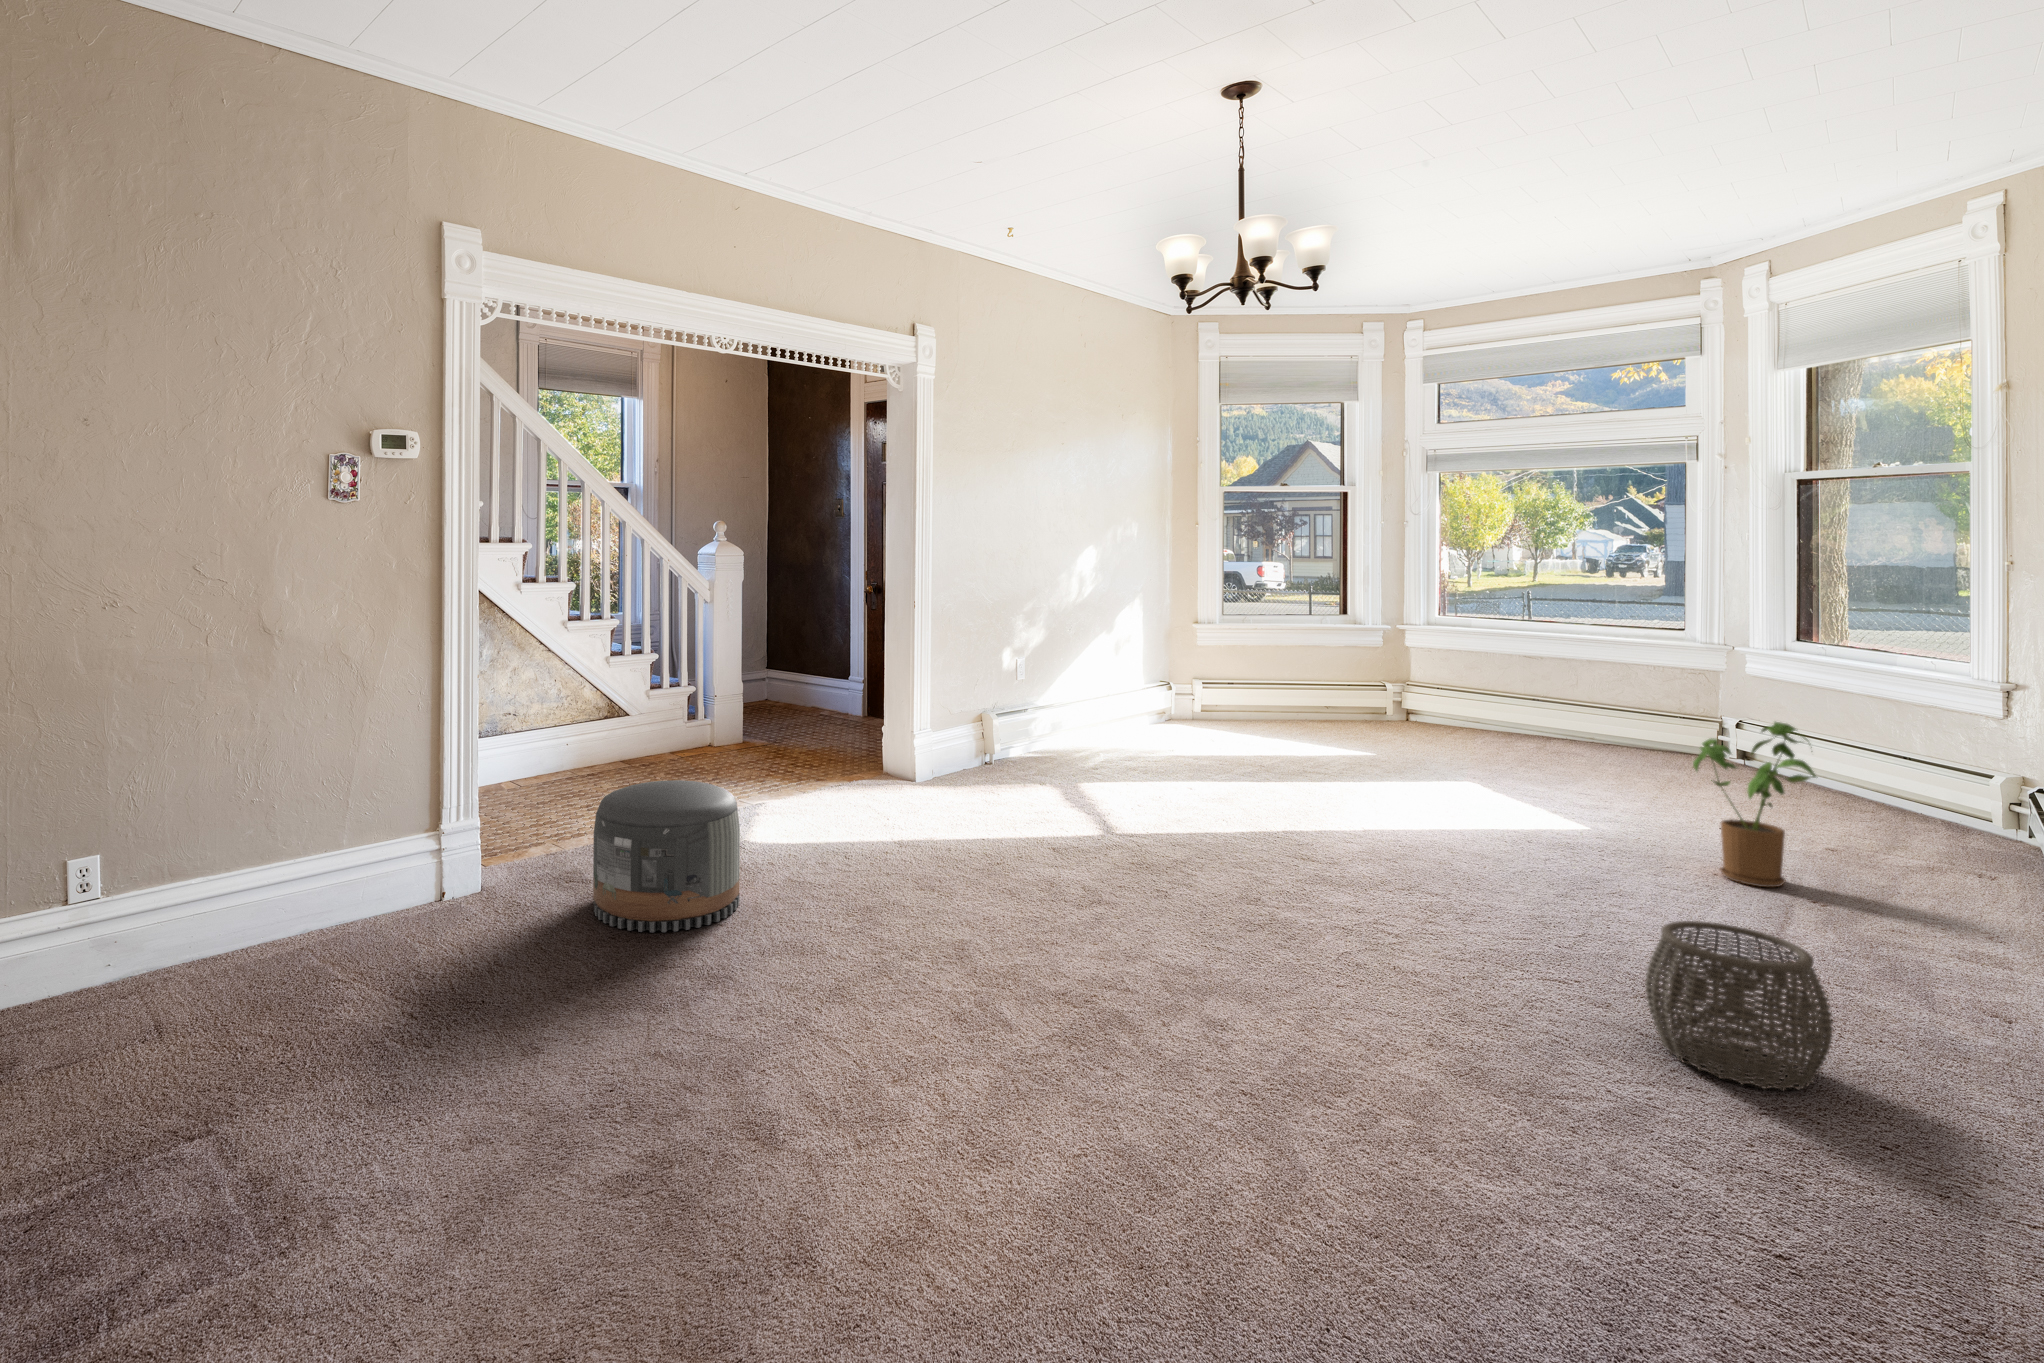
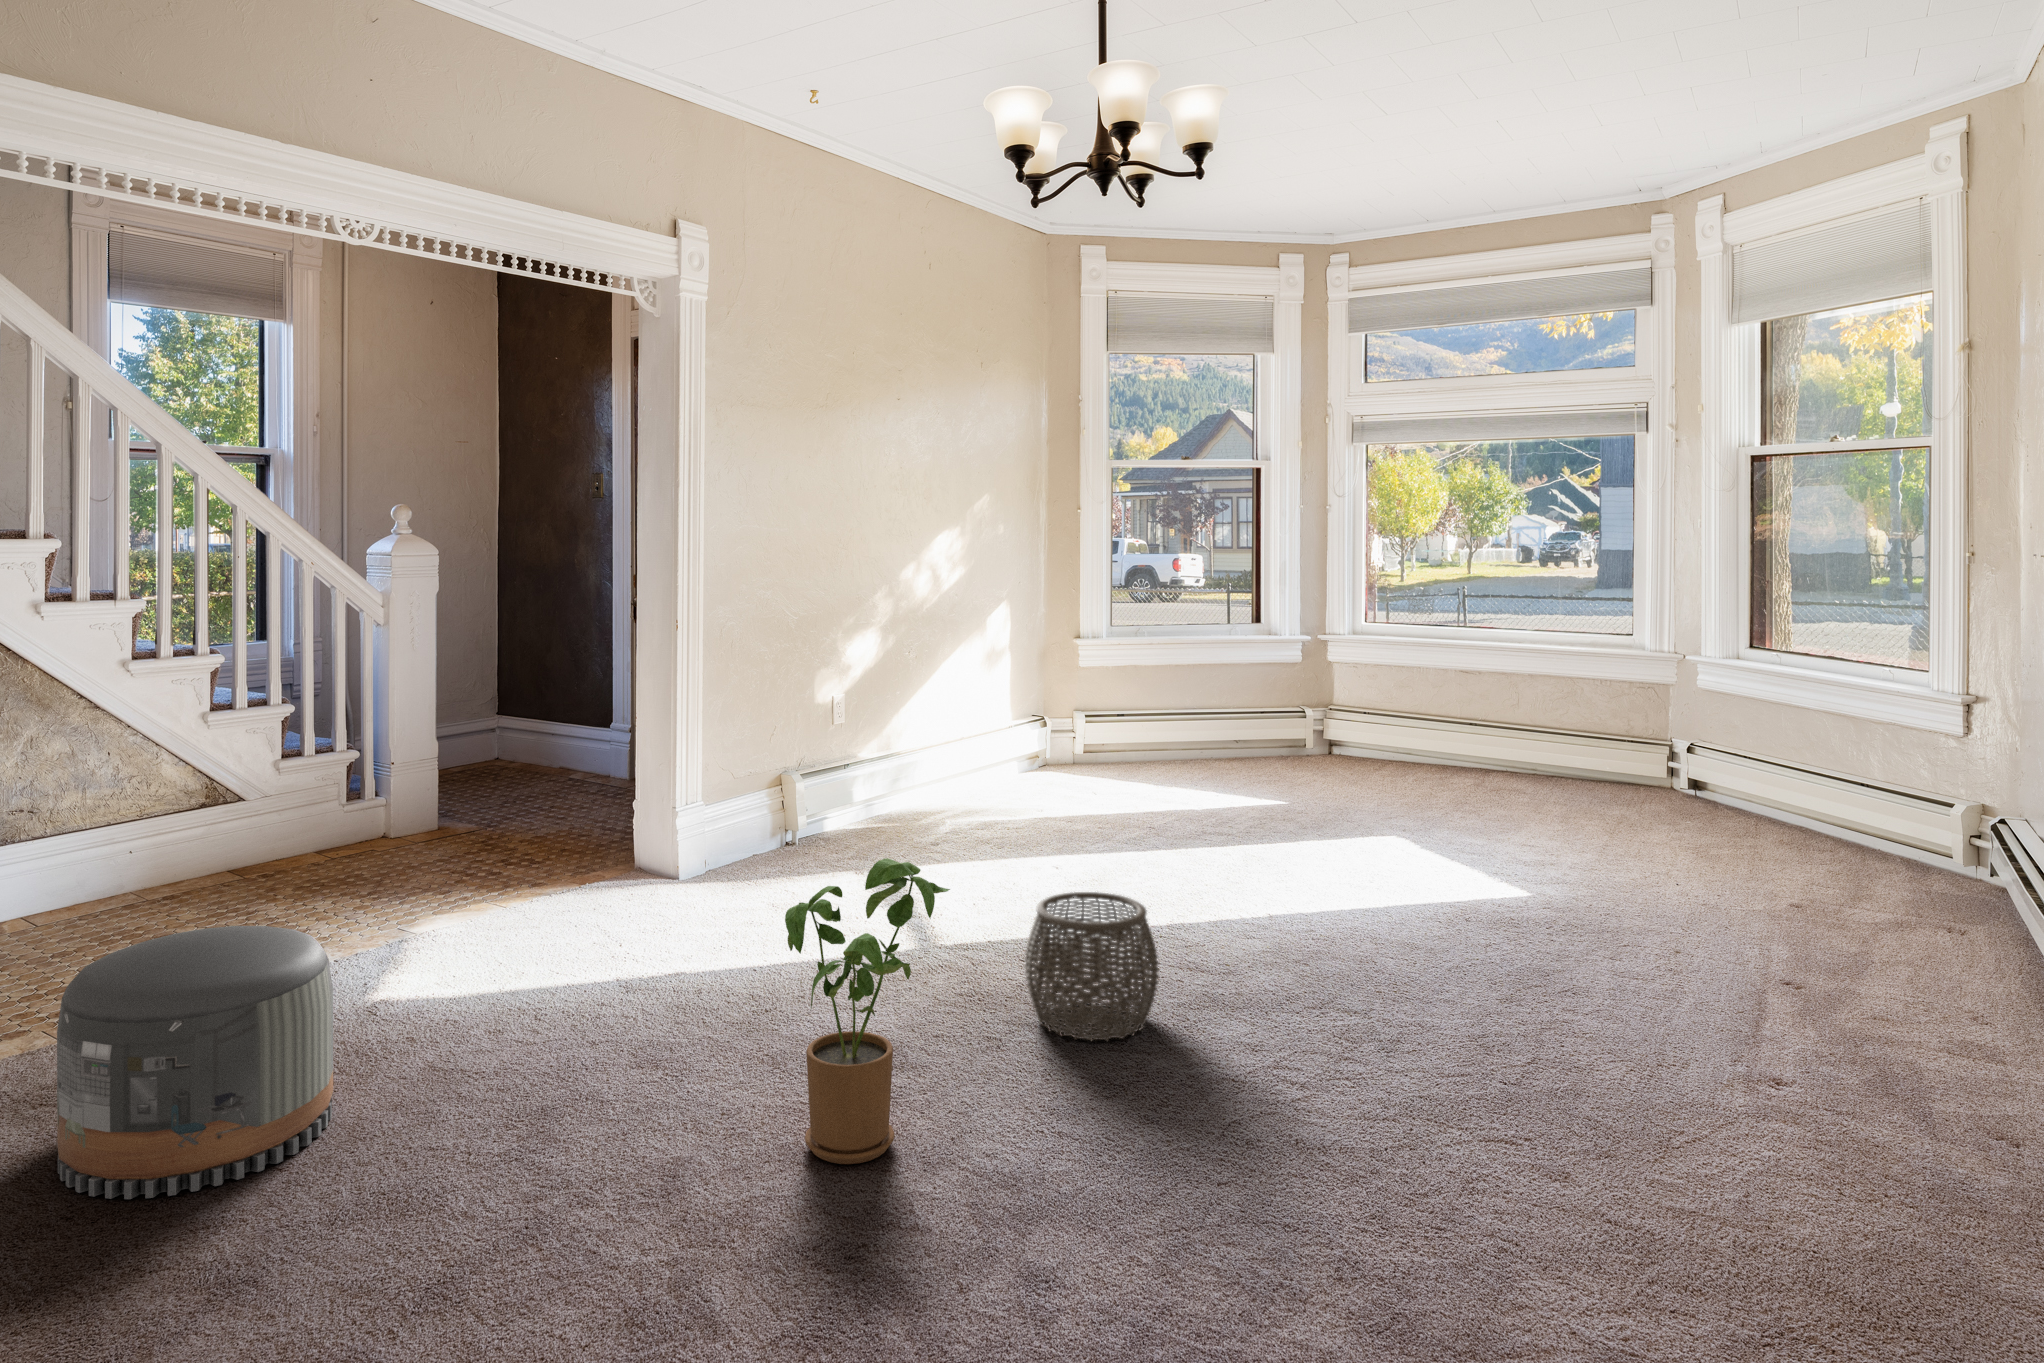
house plant: present [1693,722,1816,887] -> present [785,858,950,1164]
woven basket: present [1645,921,1833,1091] -> present [1024,892,1159,1041]

